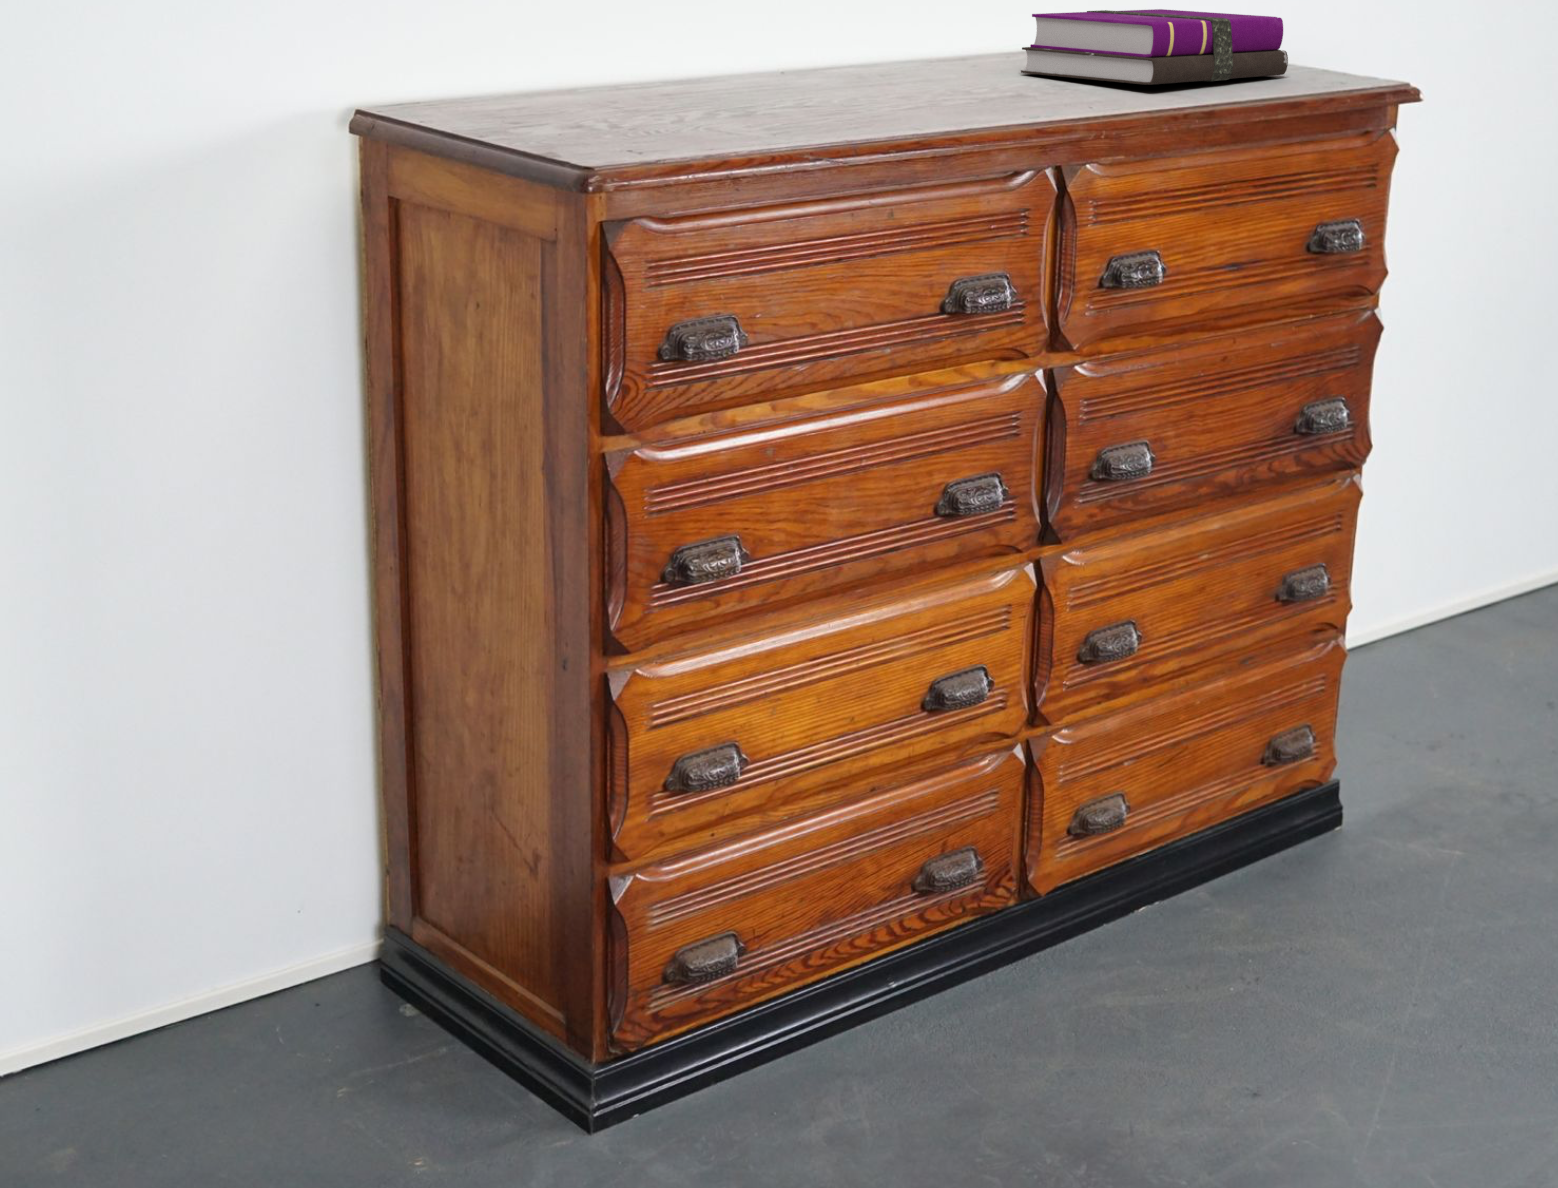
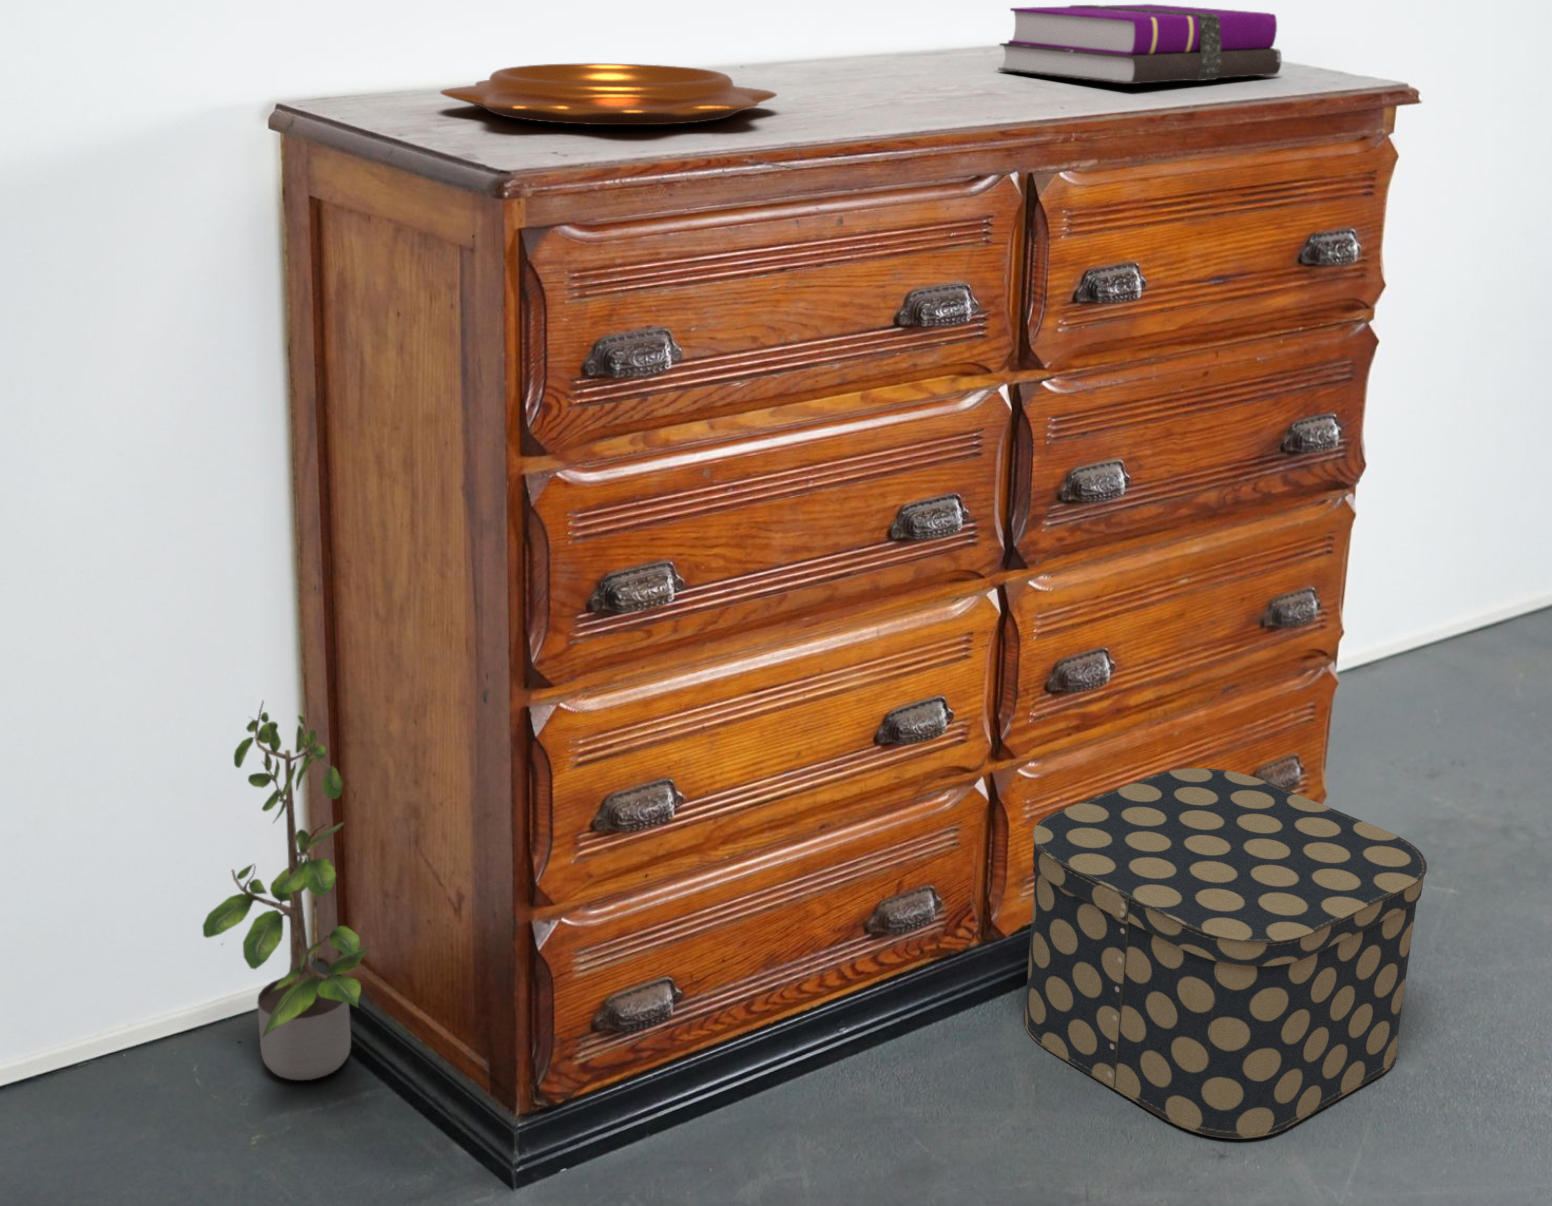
decorative bowl: none [510,70,825,127] -> present [440,63,777,125]
potted plant: none [283,676,450,1040] -> present [203,702,370,1080]
storage box: none [1061,734,1442,1077] -> present [1023,768,1427,1139]

